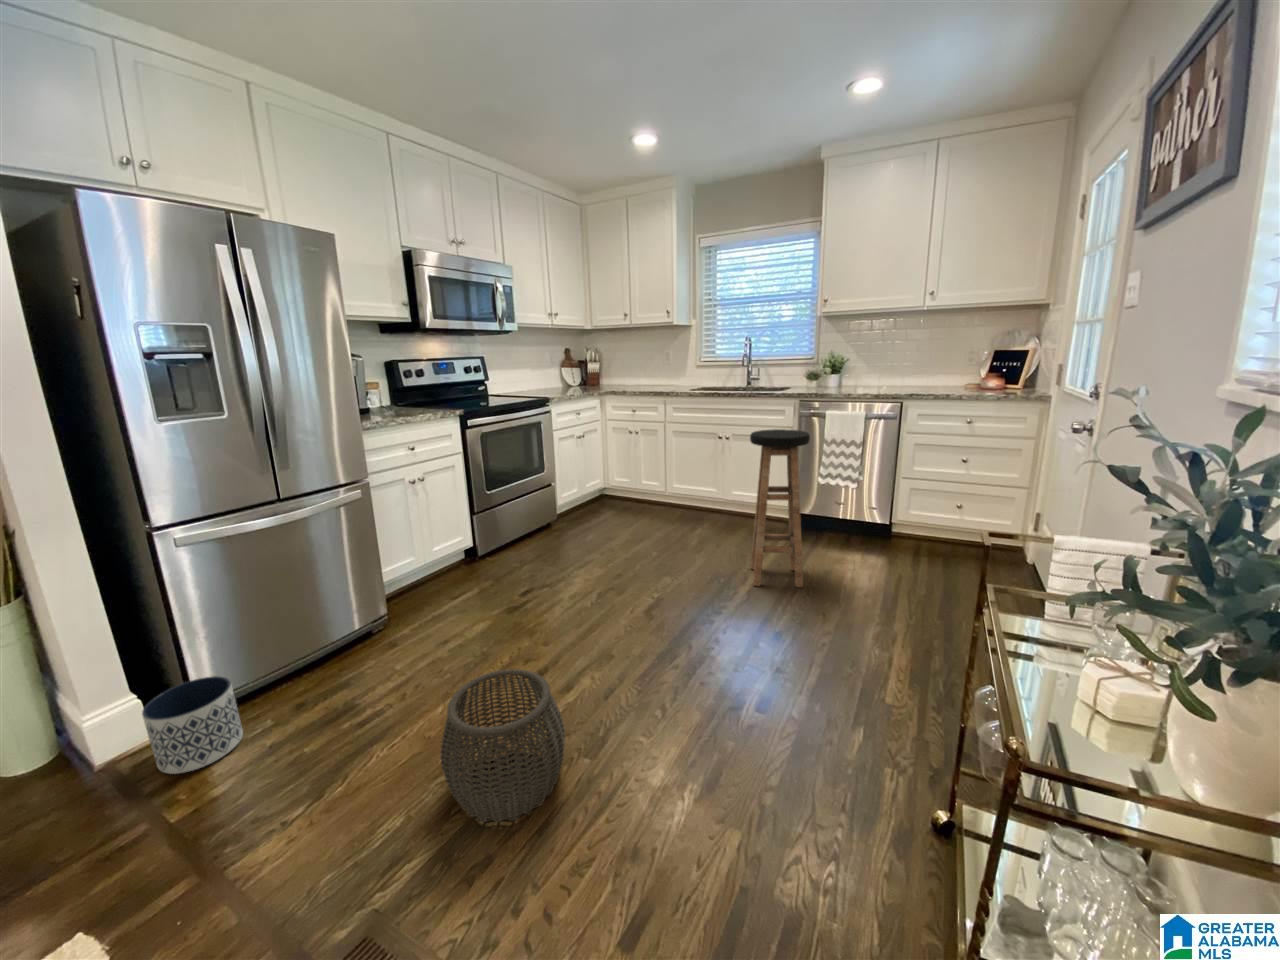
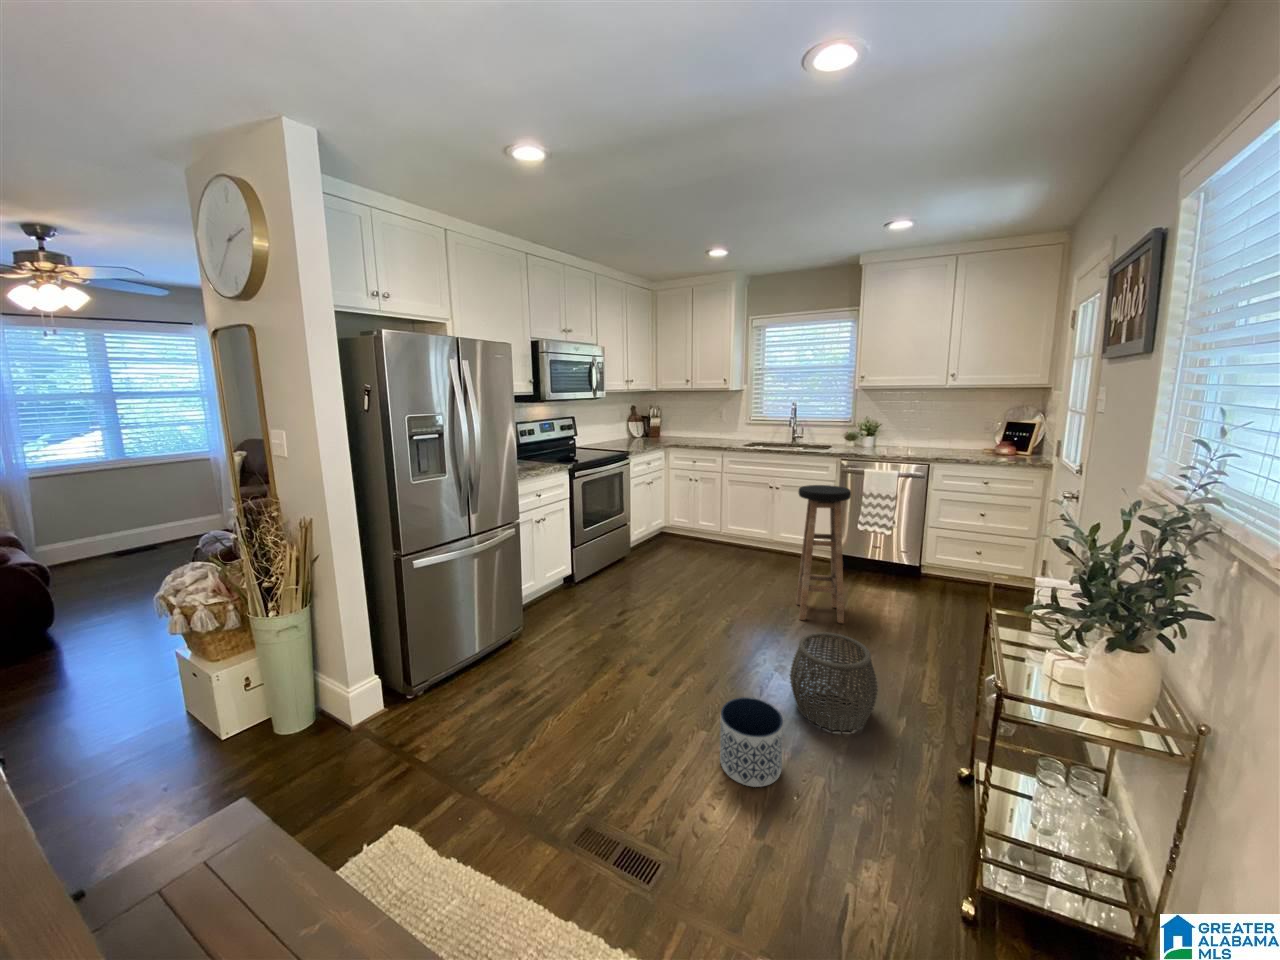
woven basket: present [440,669,565,822] -> present [790,632,878,732]
planter: present [142,676,243,774] -> present [720,697,783,787]

